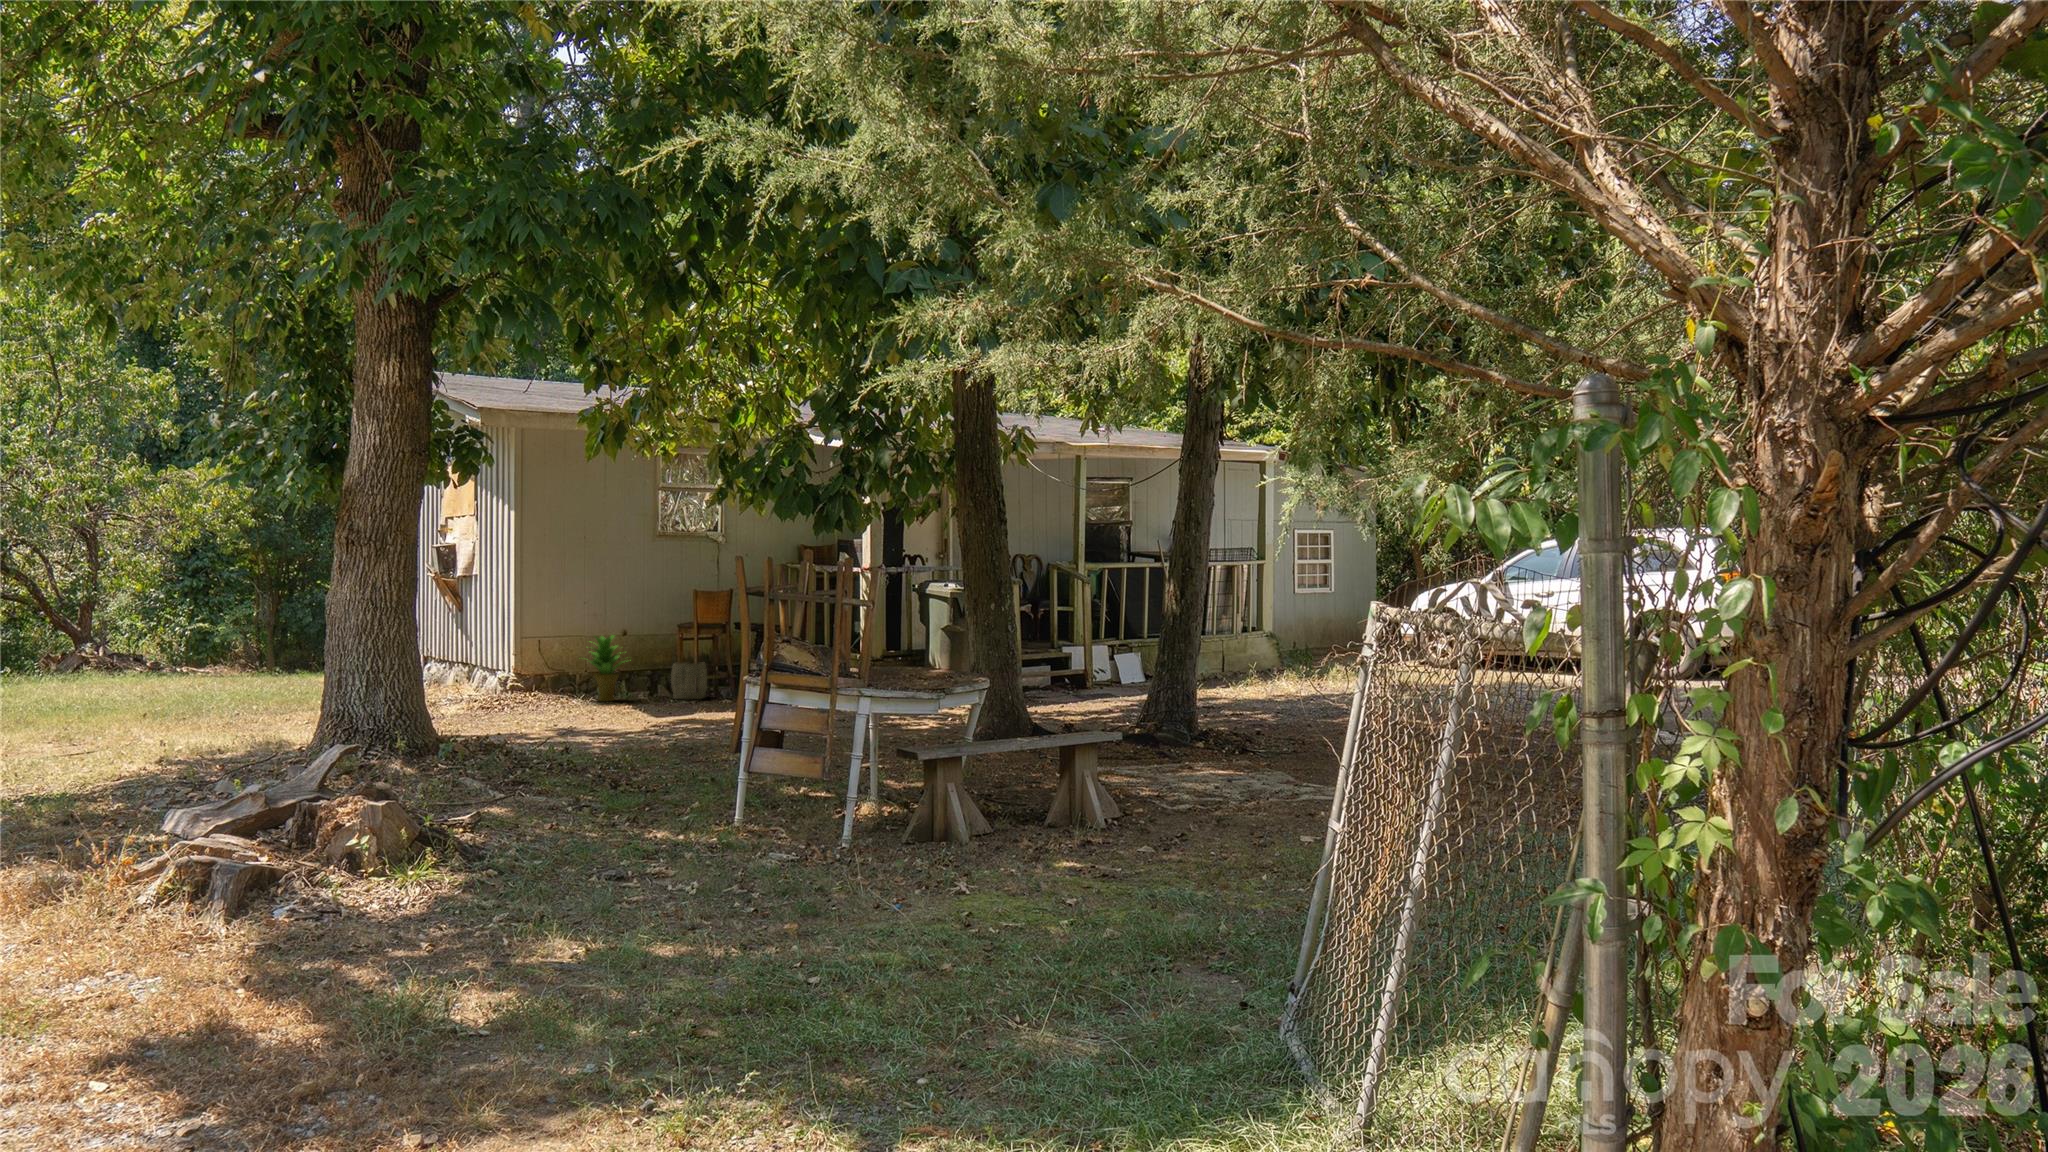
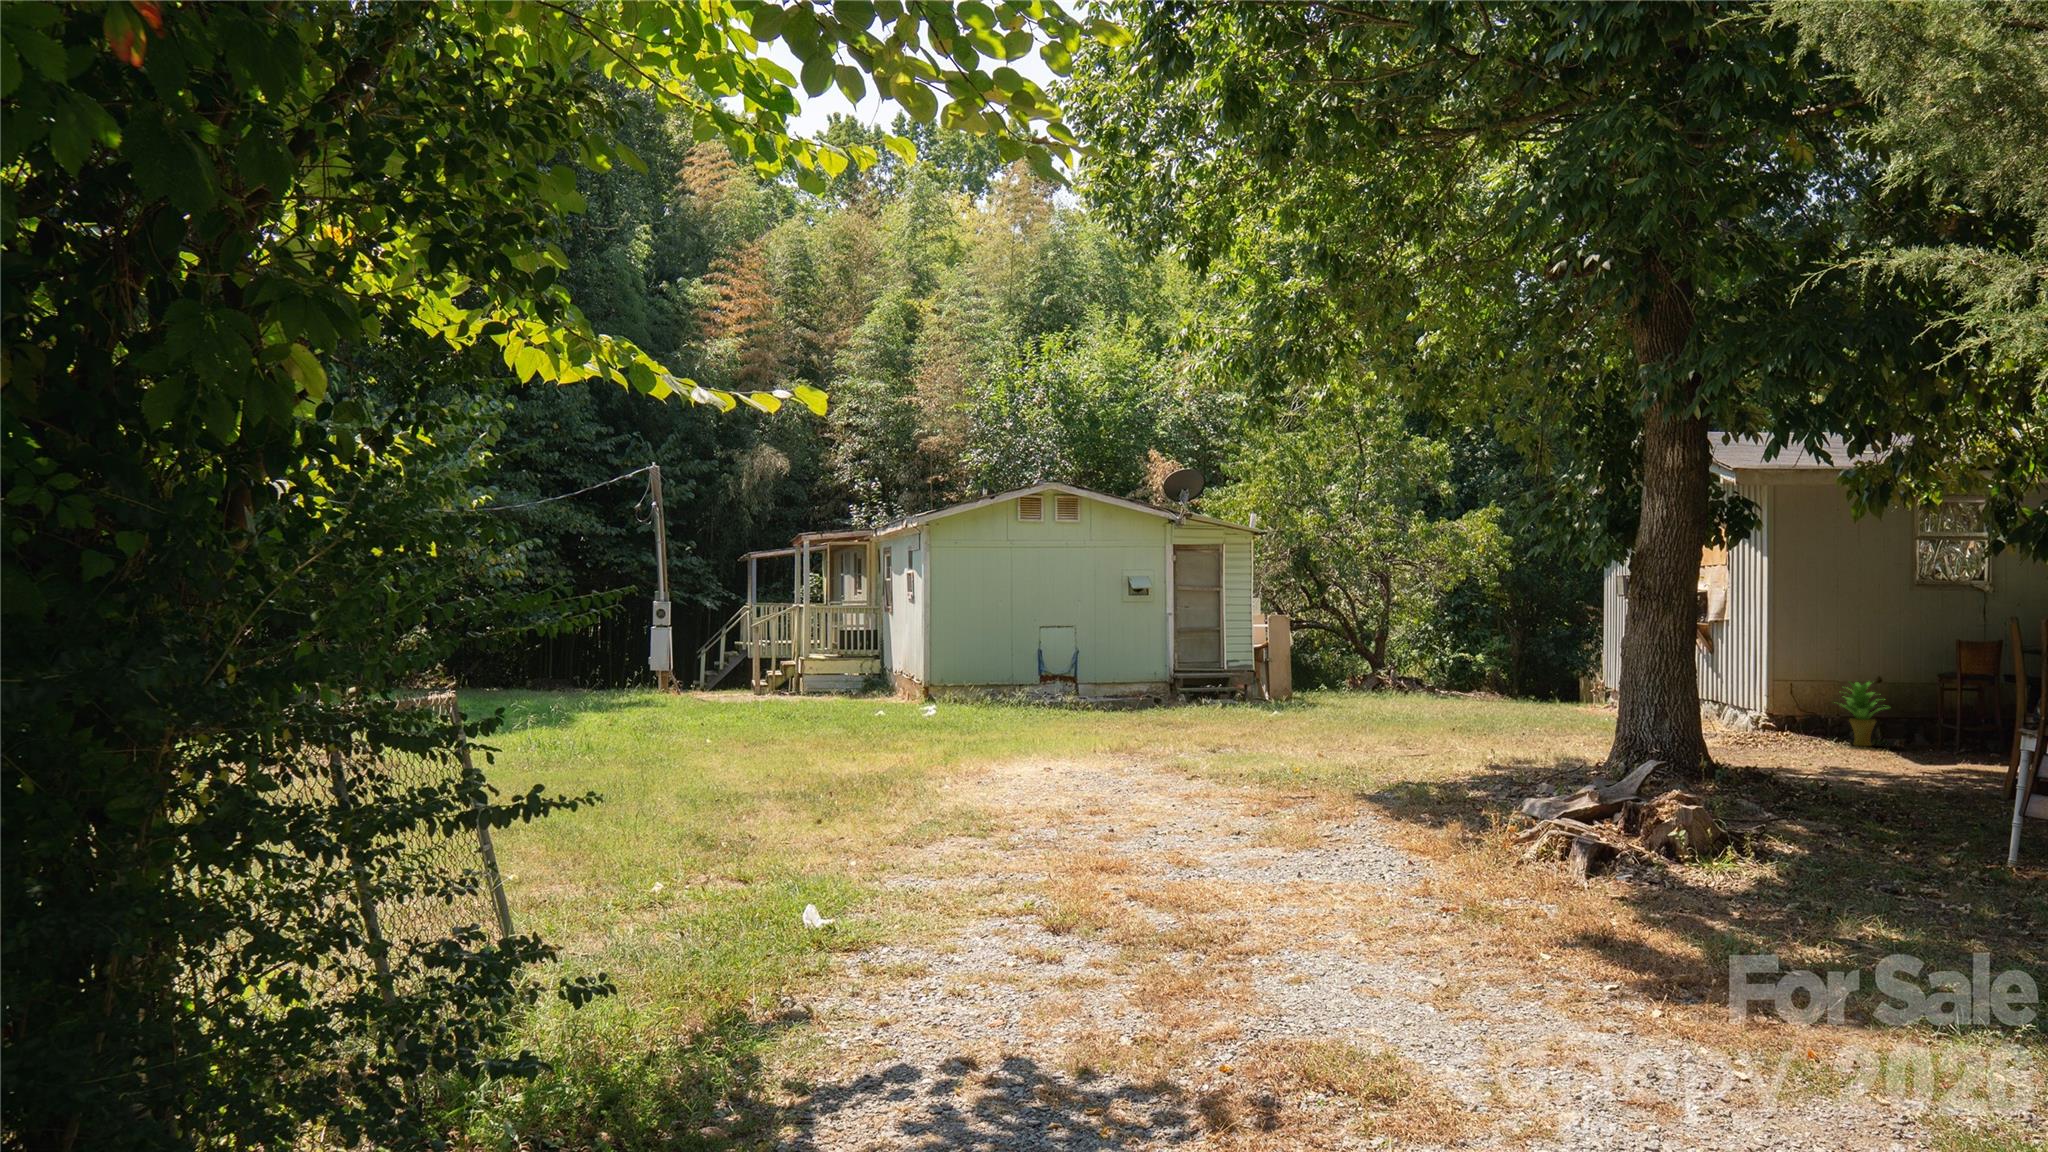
woven basket: present [671,662,707,699] -> none [1937,713,1981,752]

